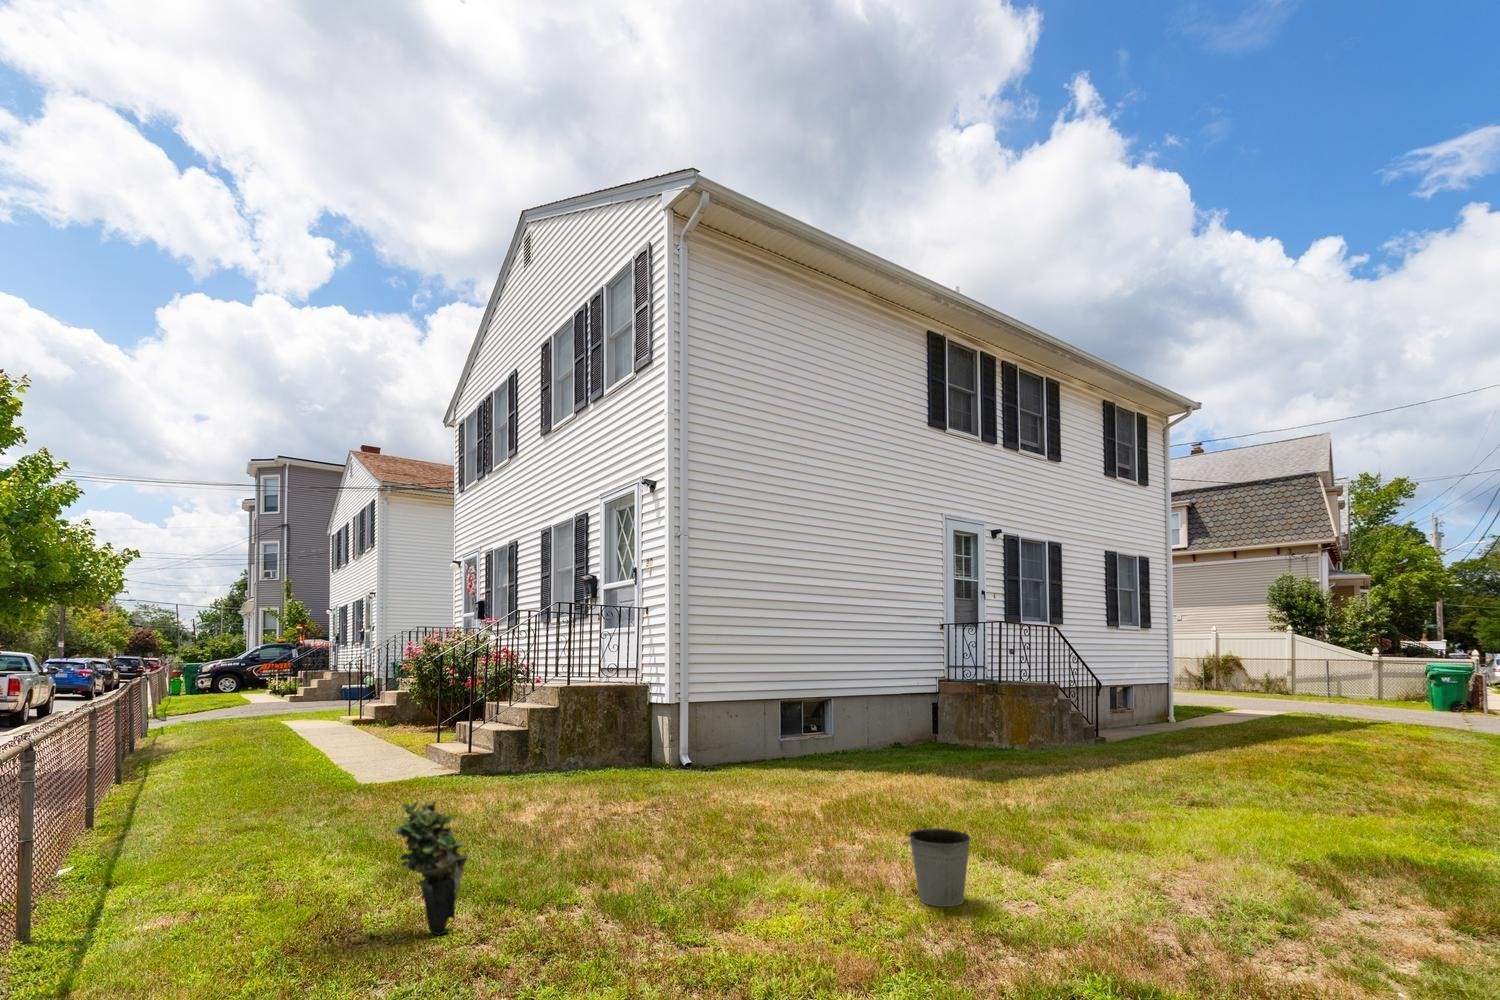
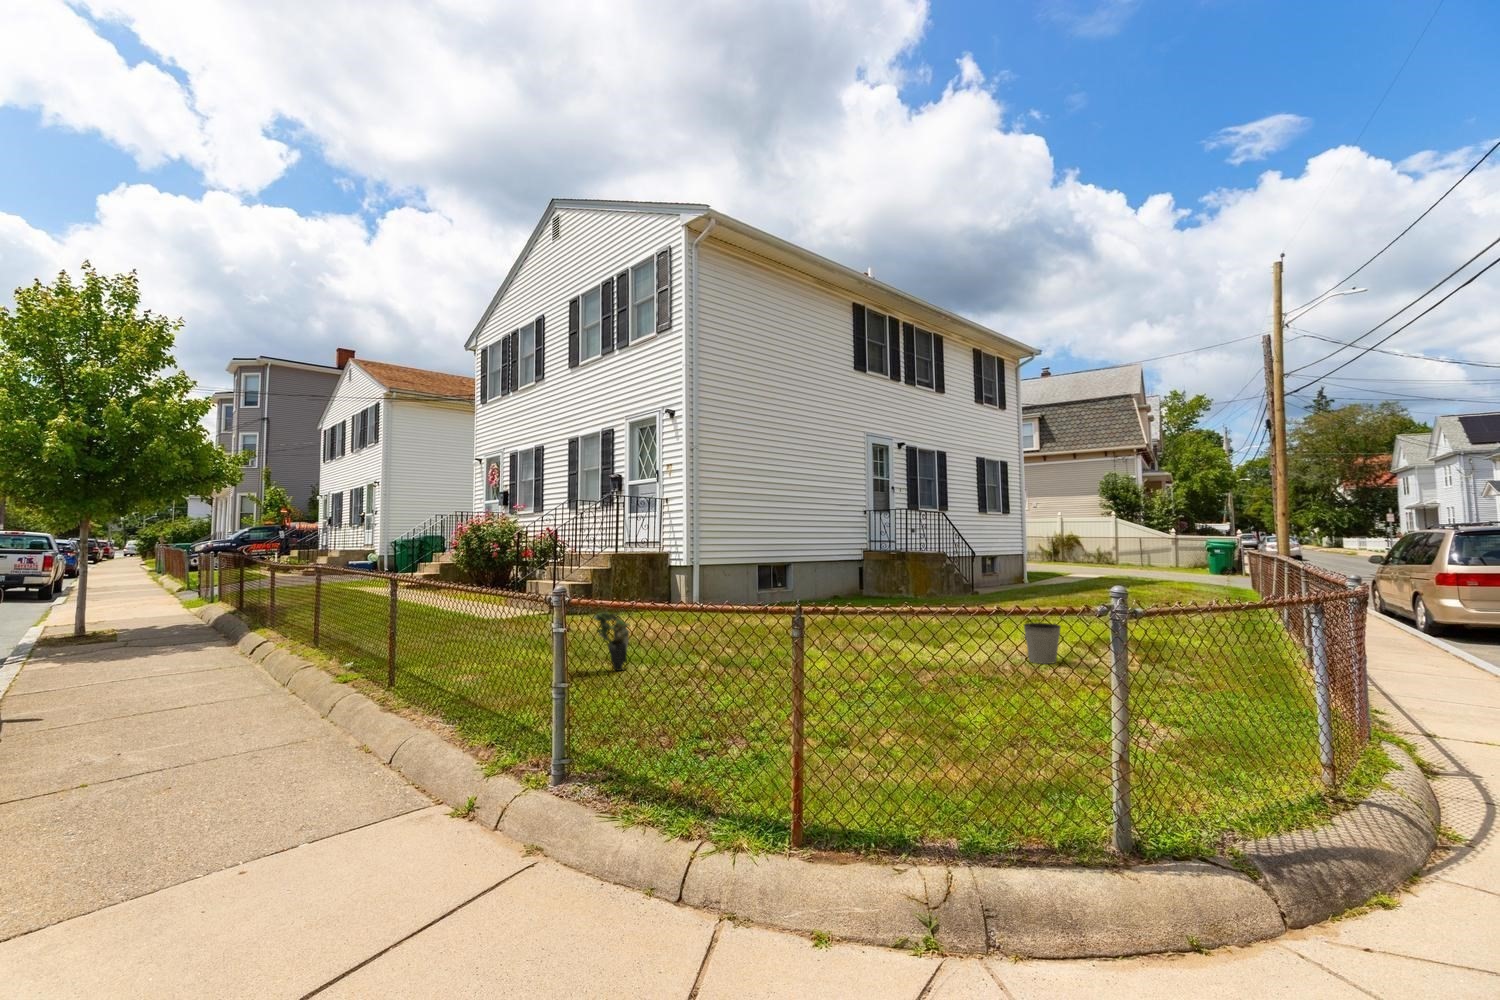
bucket: present [909,828,971,907] -> present [1024,622,1061,664]

